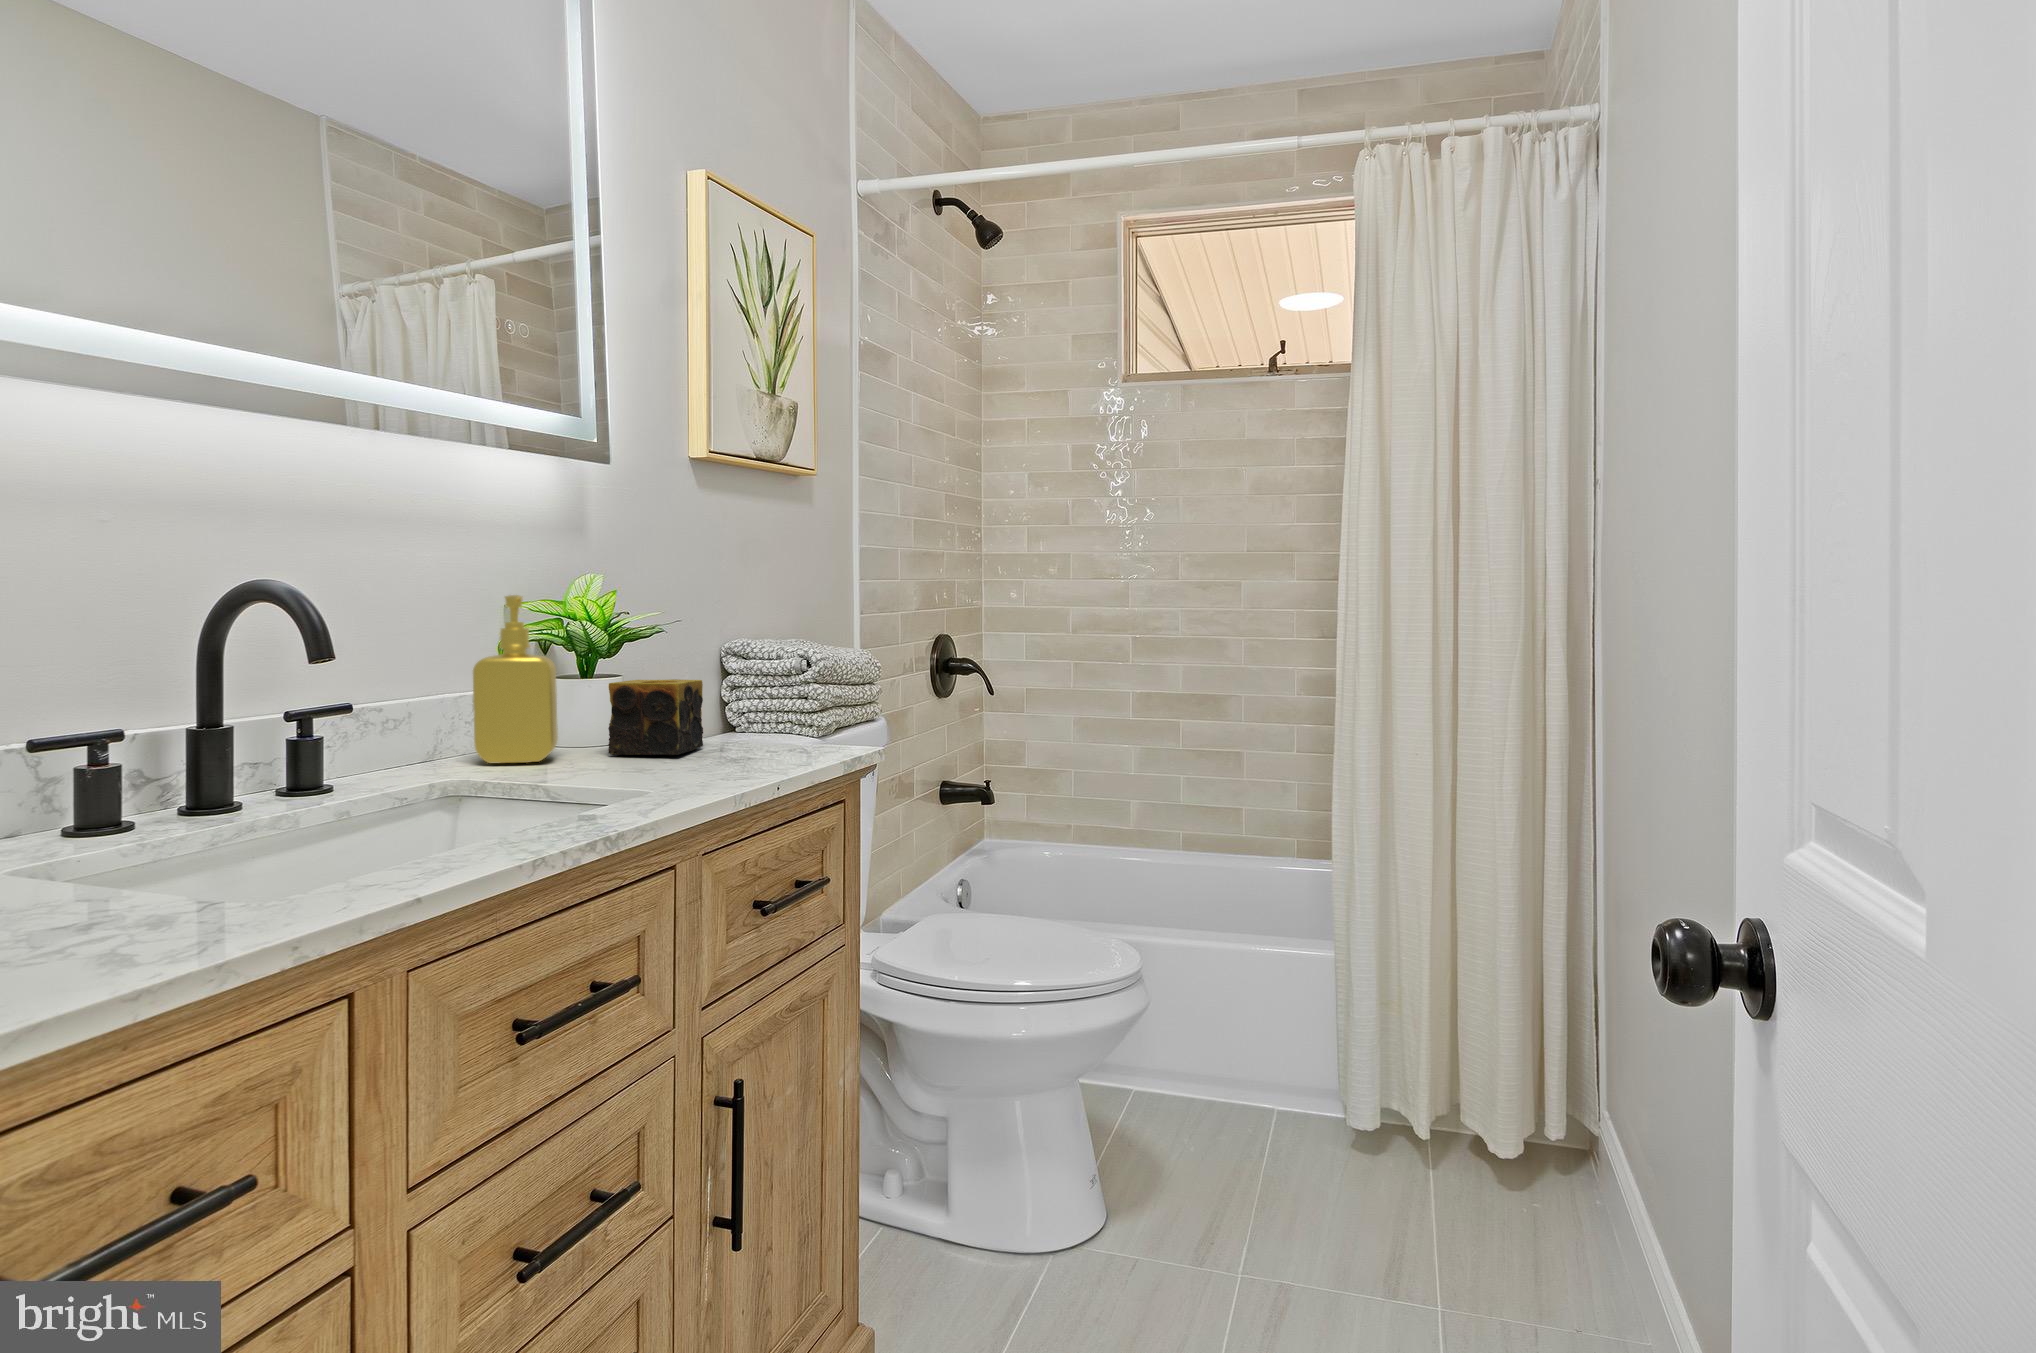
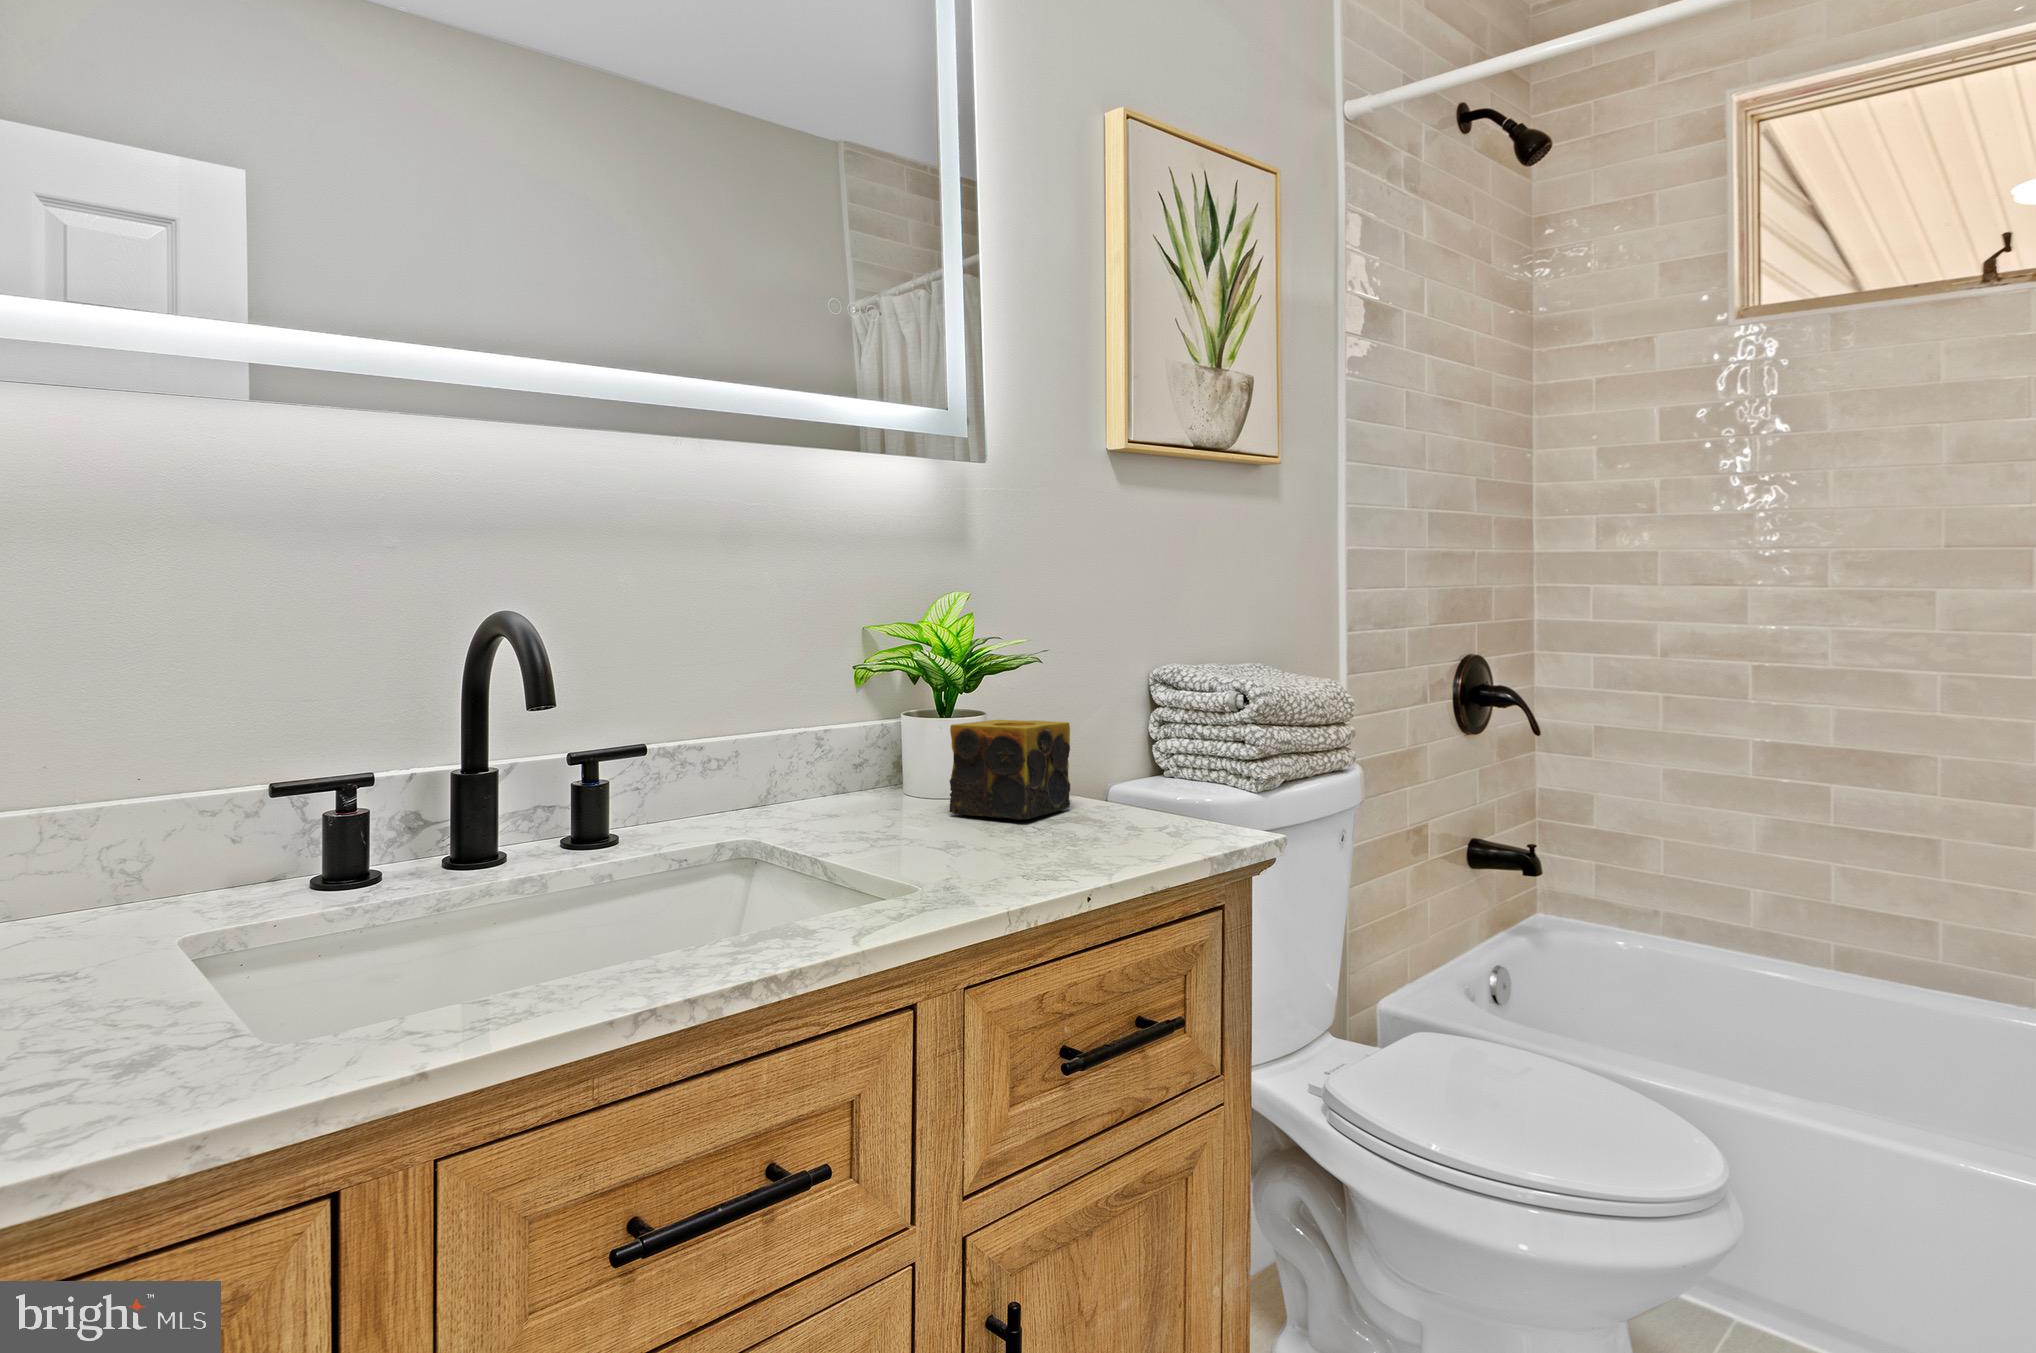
soap dispenser: present [473,595,558,763] -> none [794,617,893,820]

